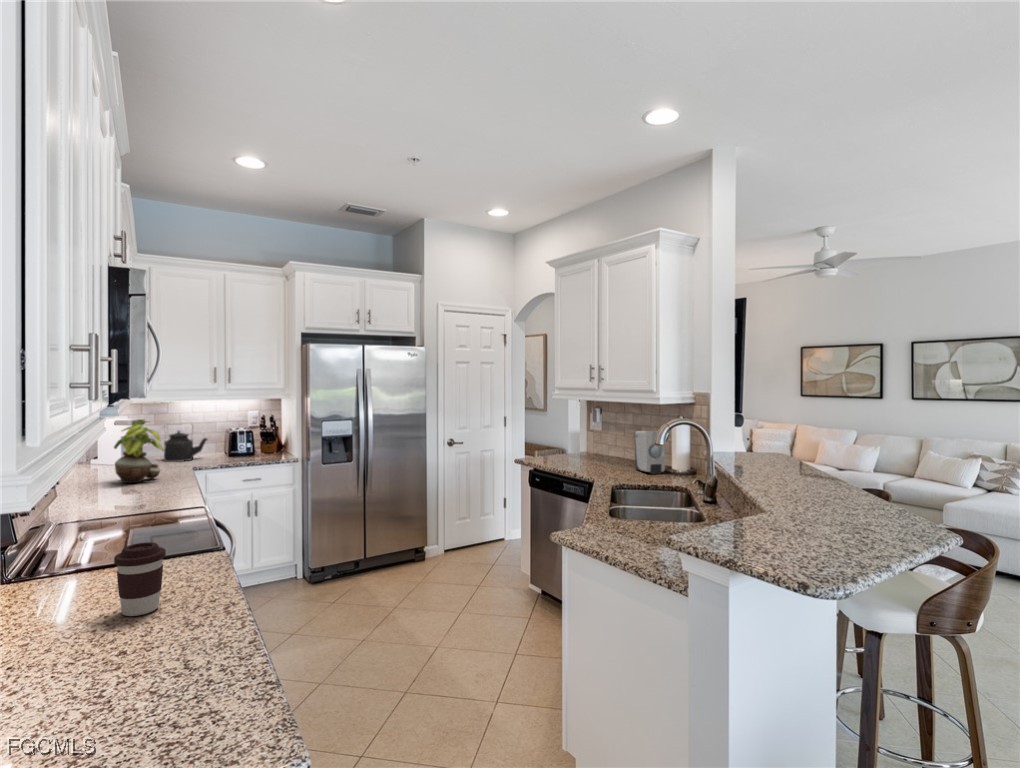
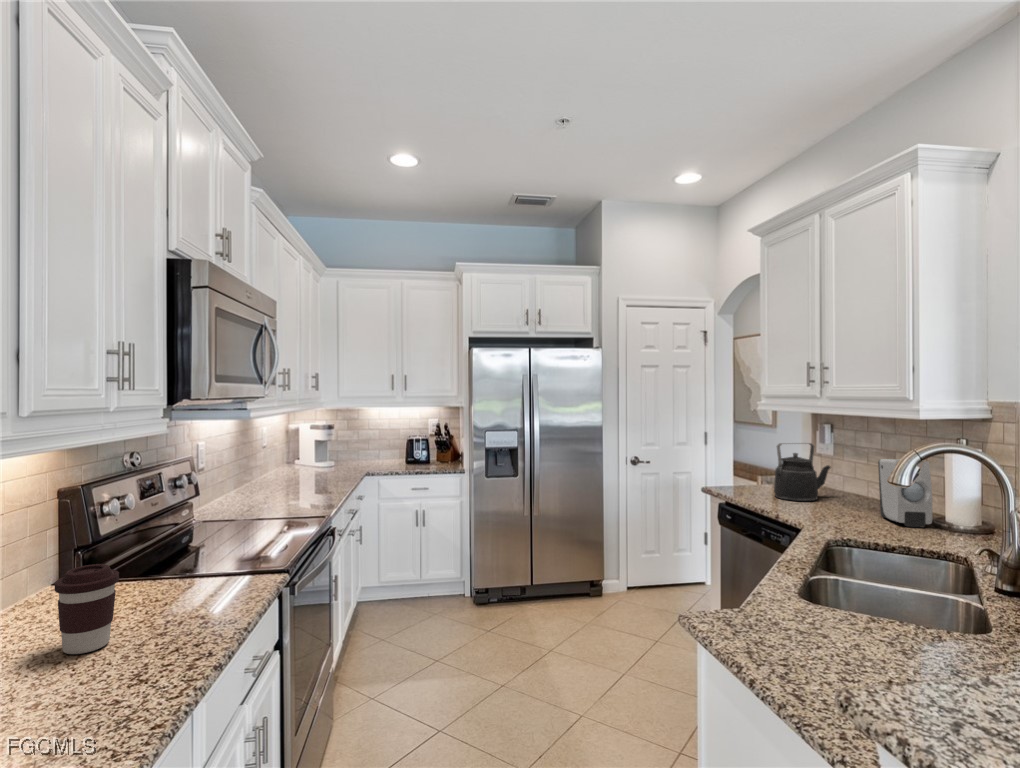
potted plant: present [114,420,164,483] -> none [285,423,326,484]
kettle: present [164,431,207,462] -> present [774,443,831,501]

